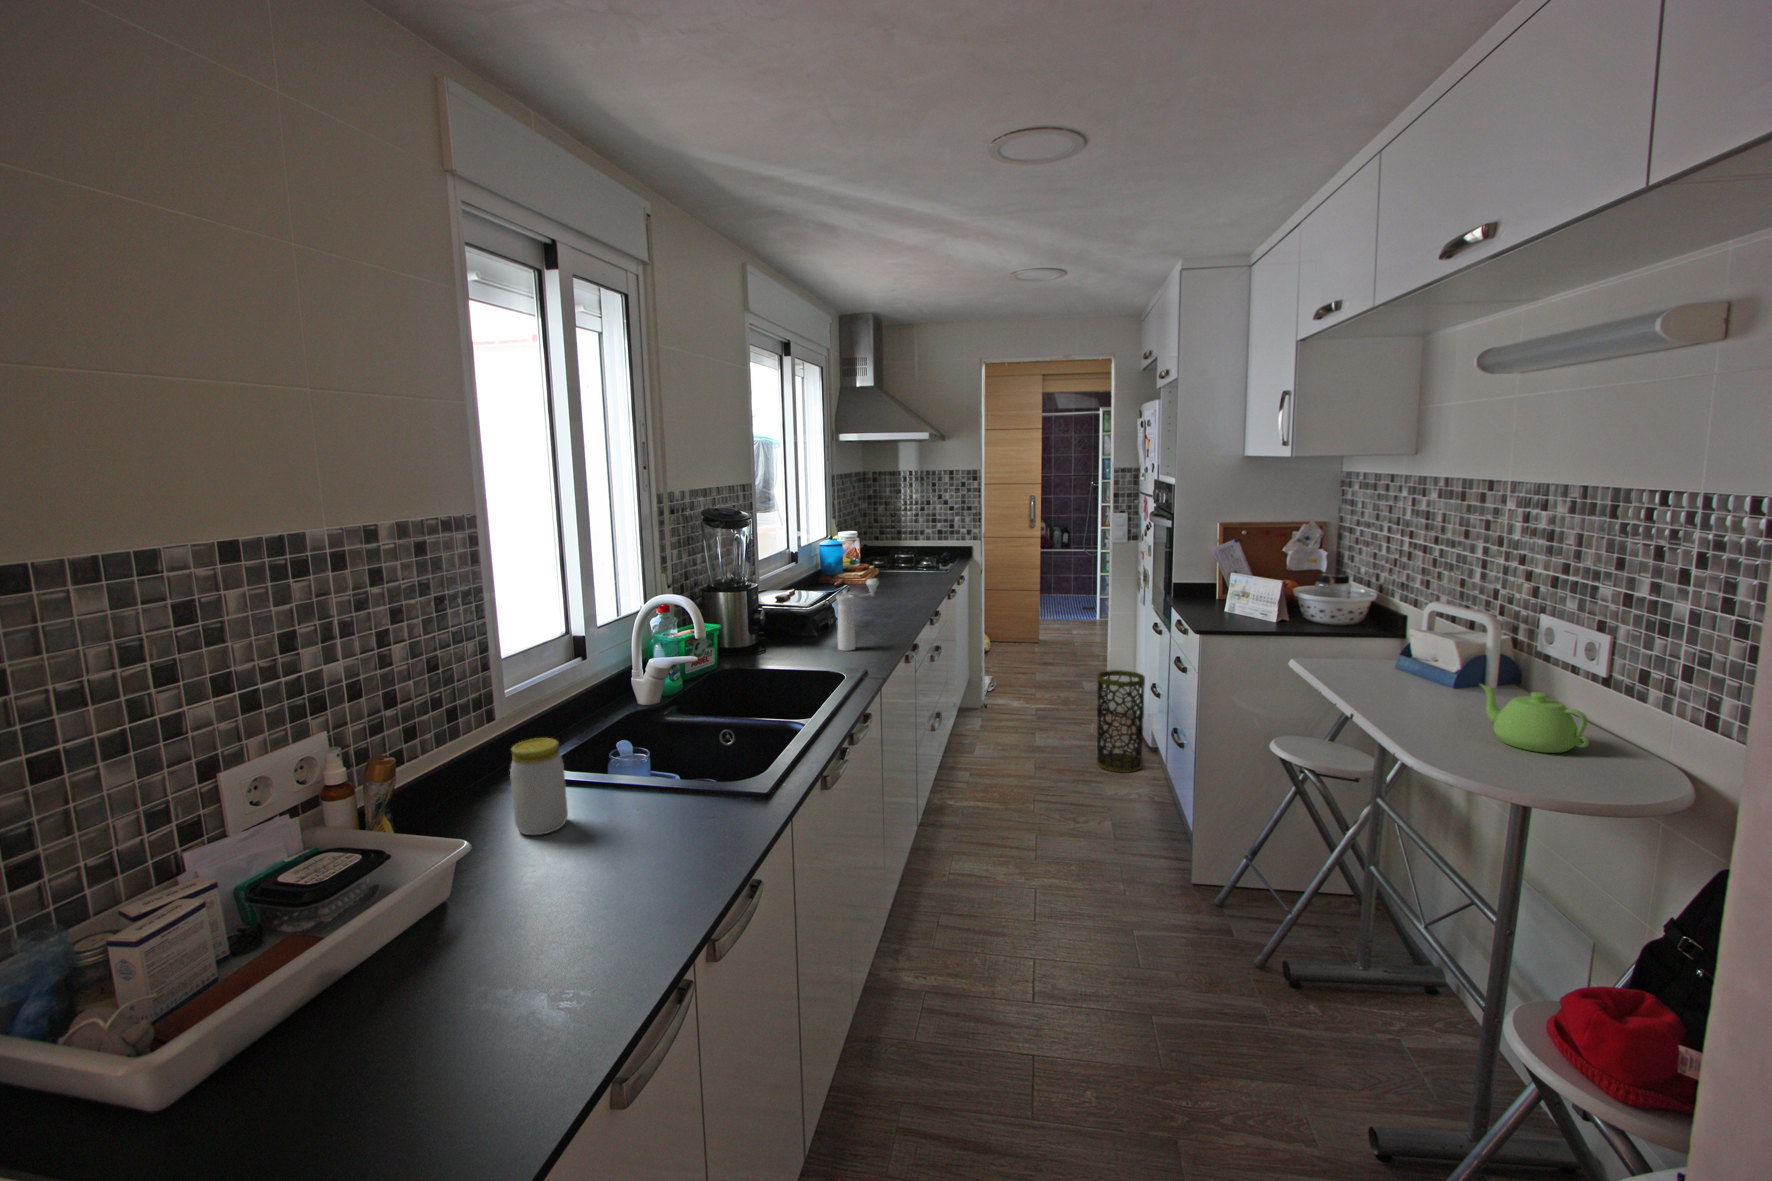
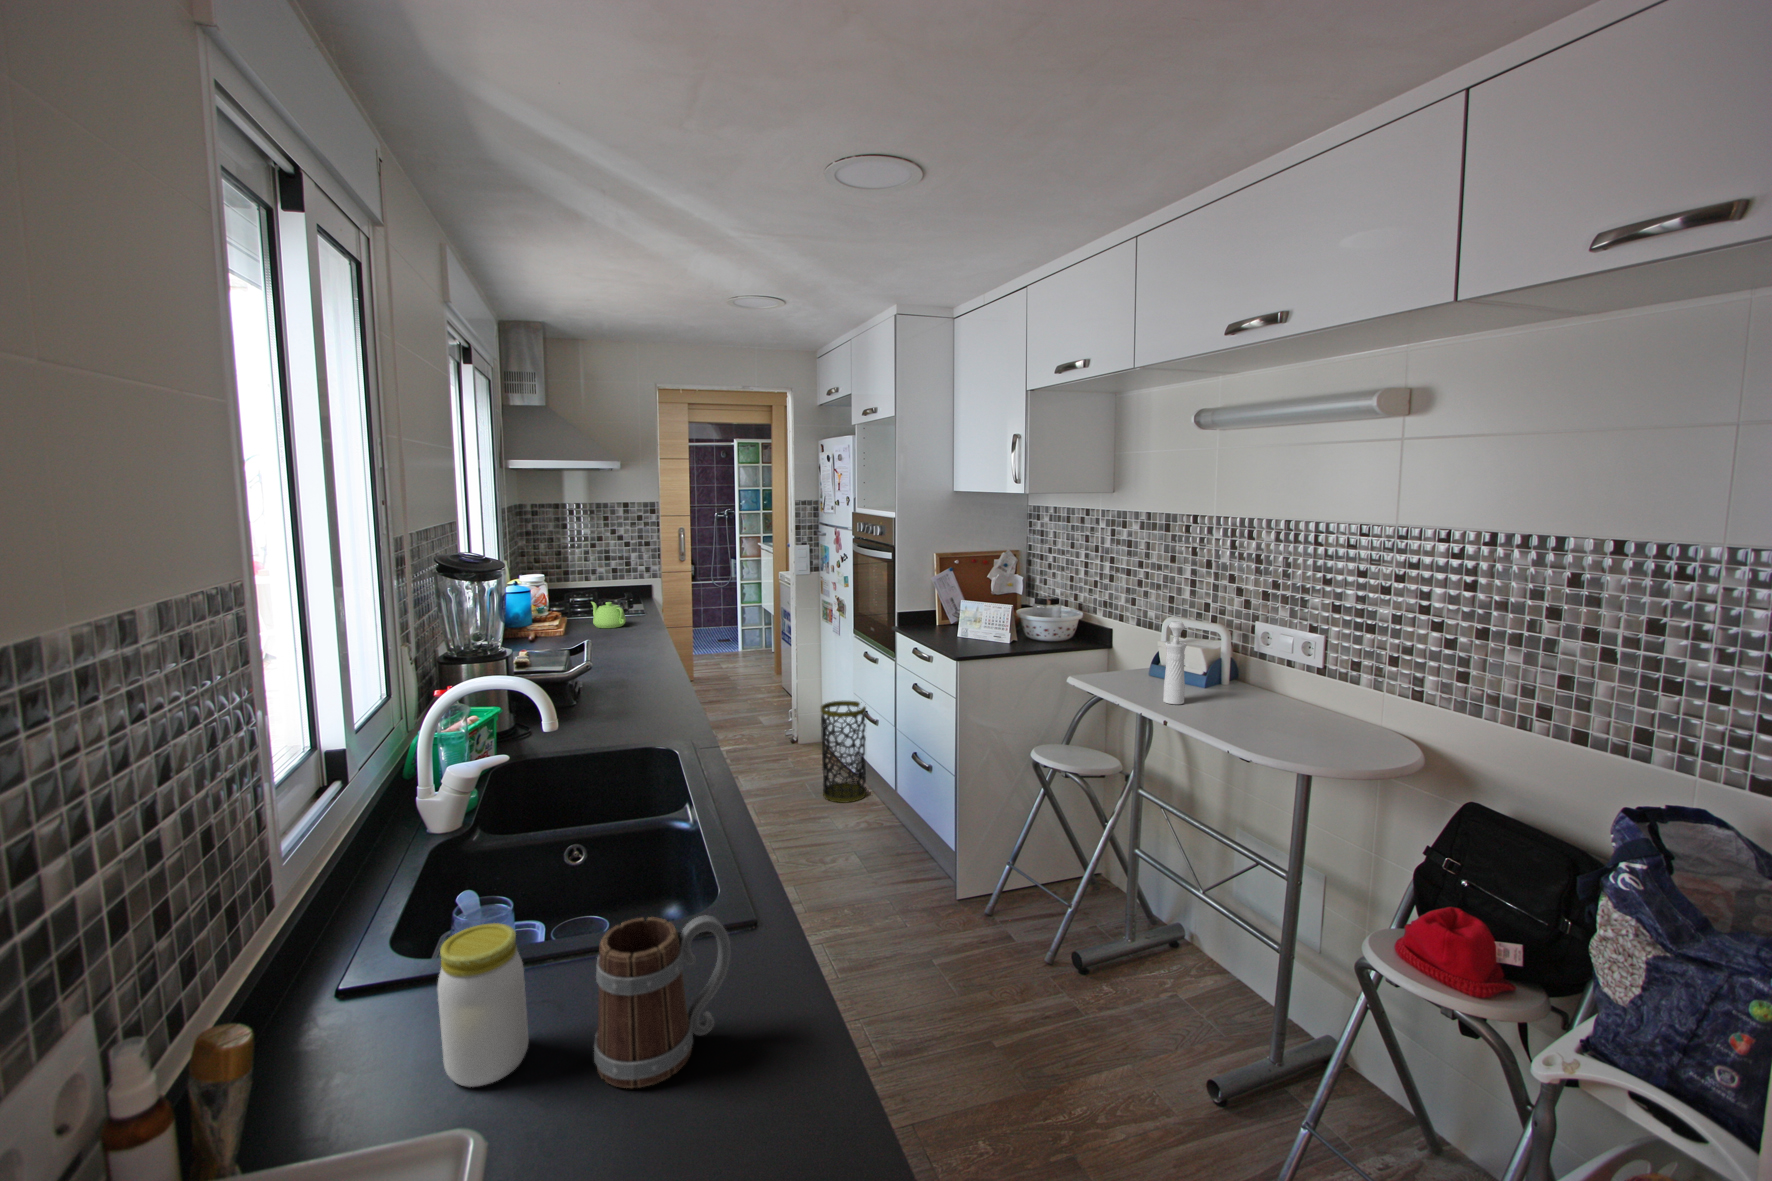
pepper mill: present [836,579,879,651] -> present [1163,621,1187,704]
teapot: present [1480,684,1589,753] -> present [591,602,626,628]
mug: none [583,752,677,859] -> present [594,916,730,1088]

